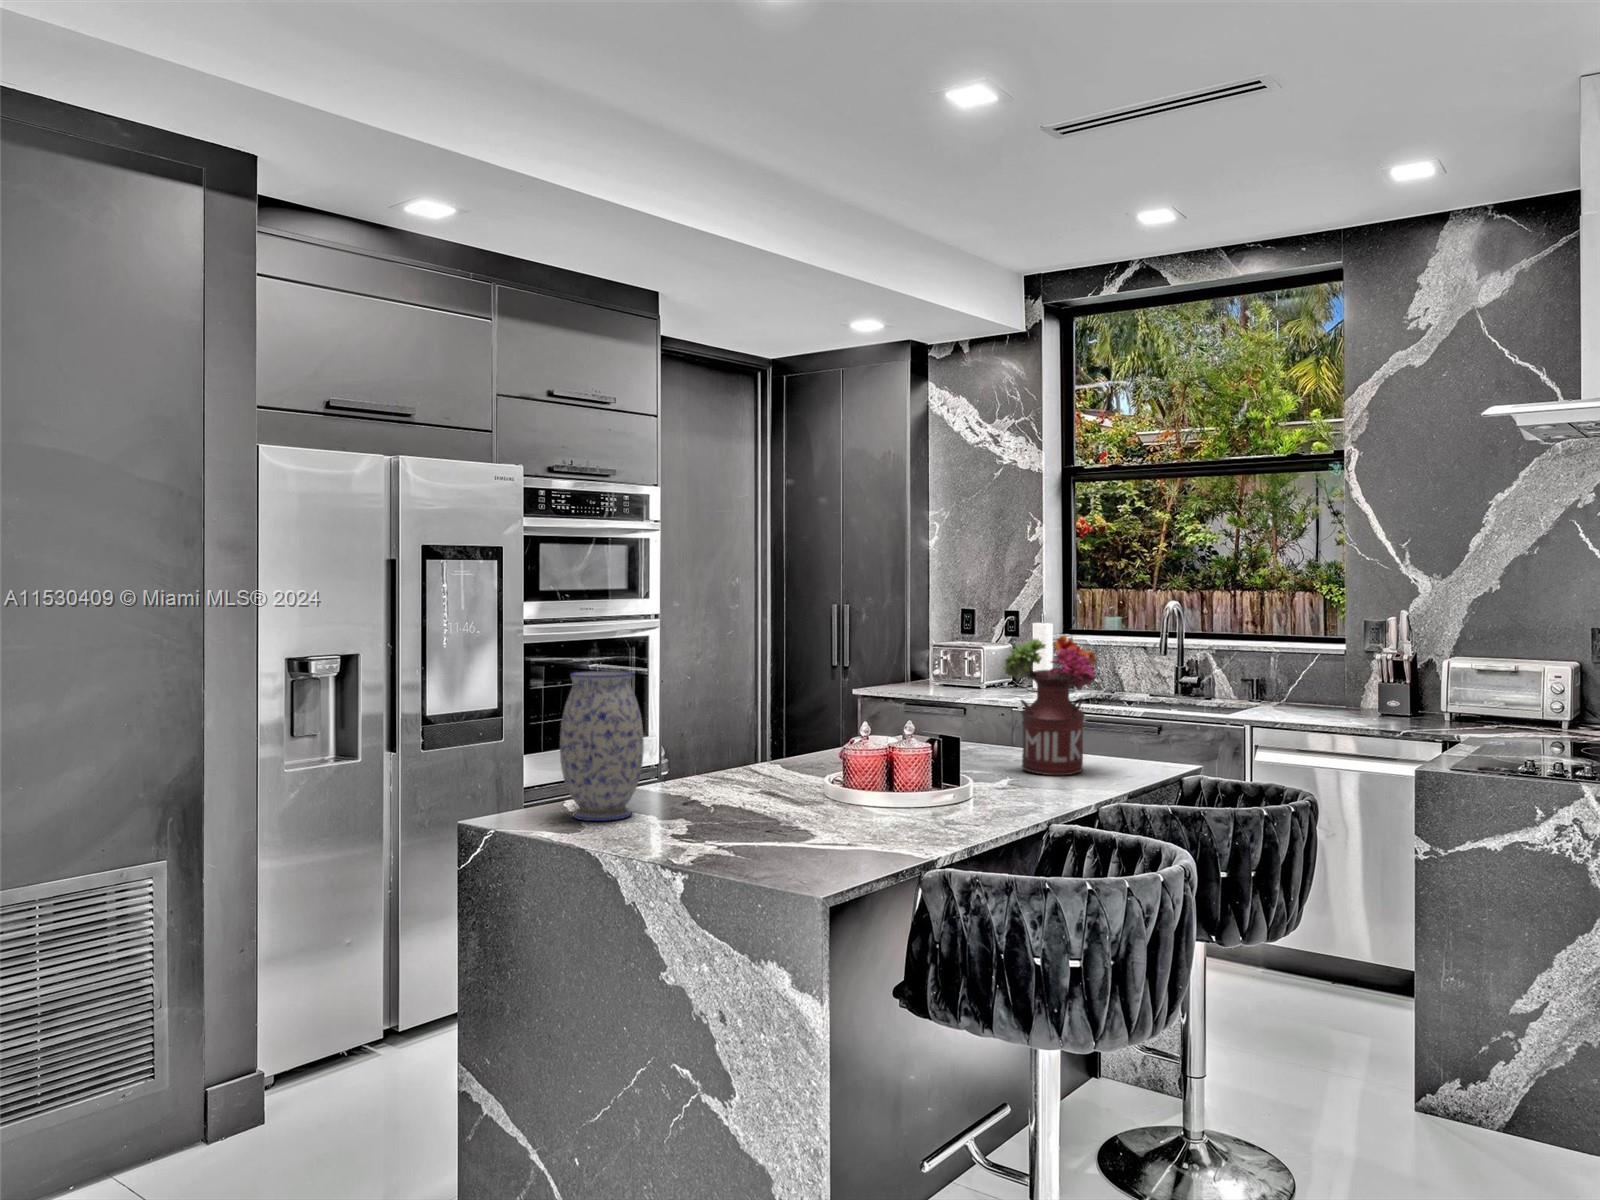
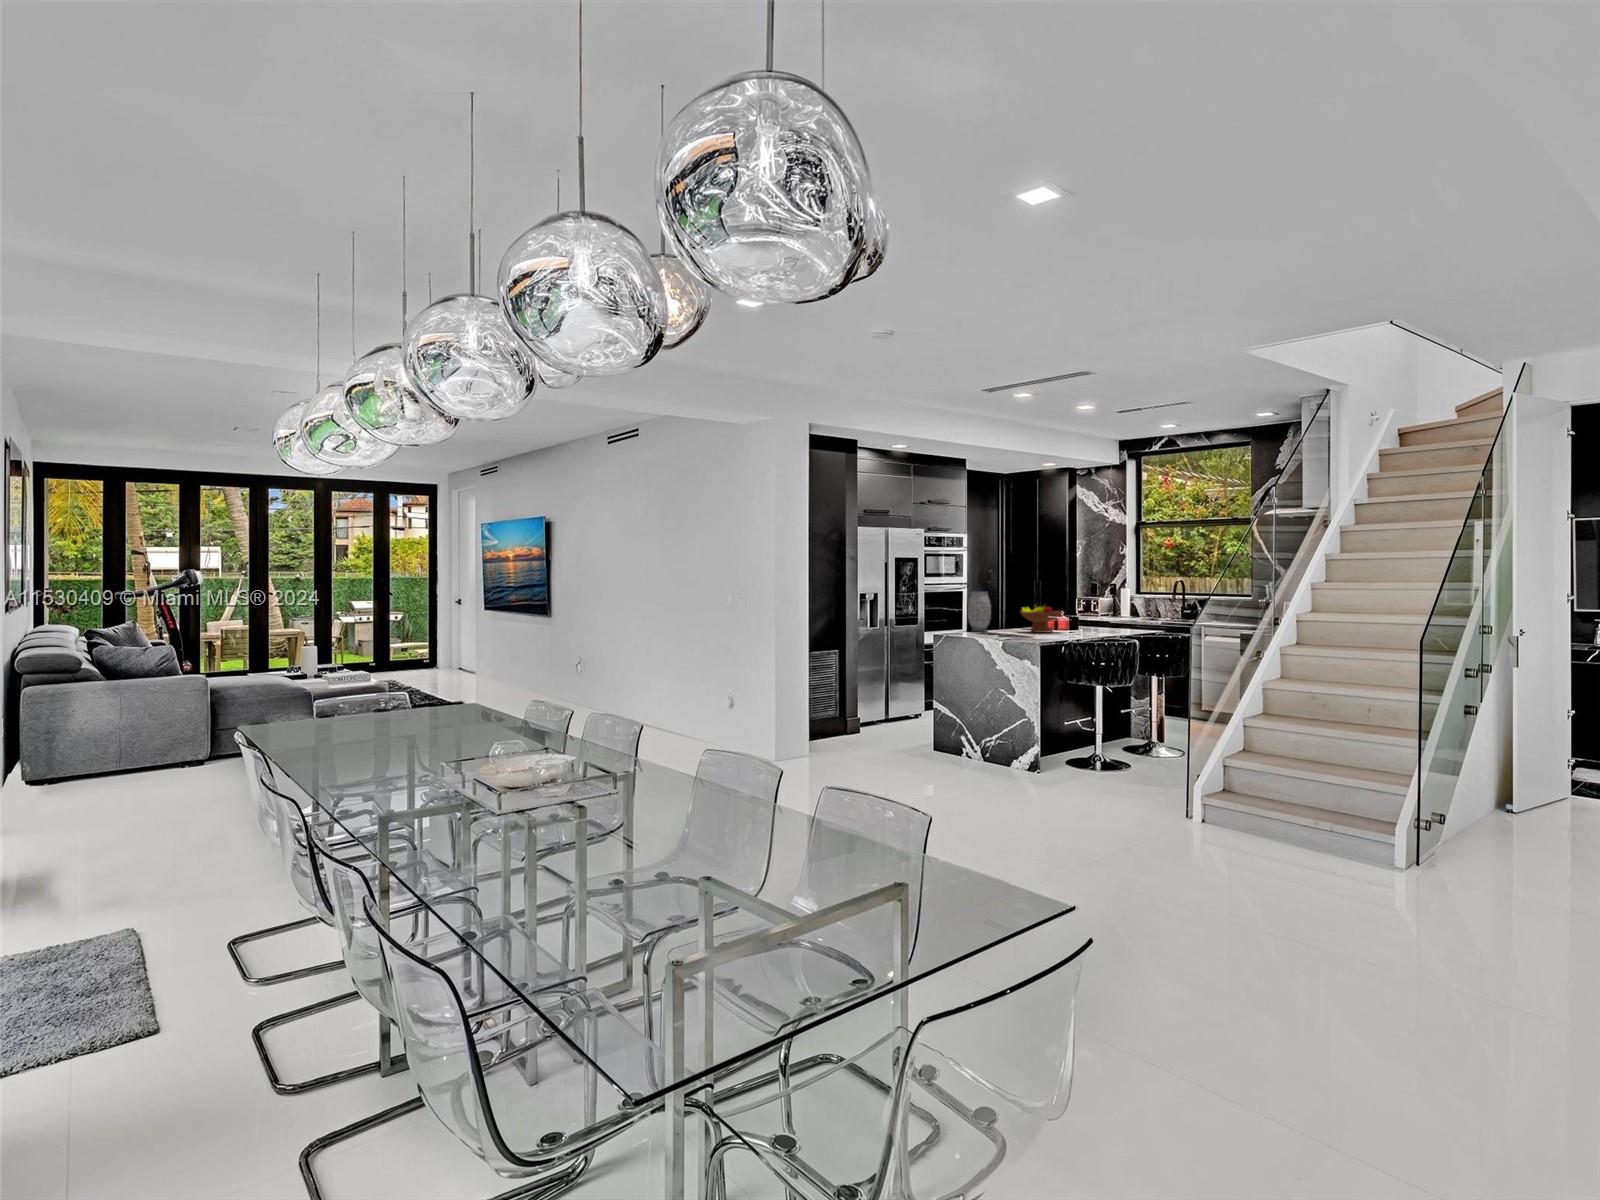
flower arrangement: present [1004,635,1097,775] -> none [1099,585,1131,629]
fruit bowl: none [736,724,896,832] -> present [1020,604,1063,633]

